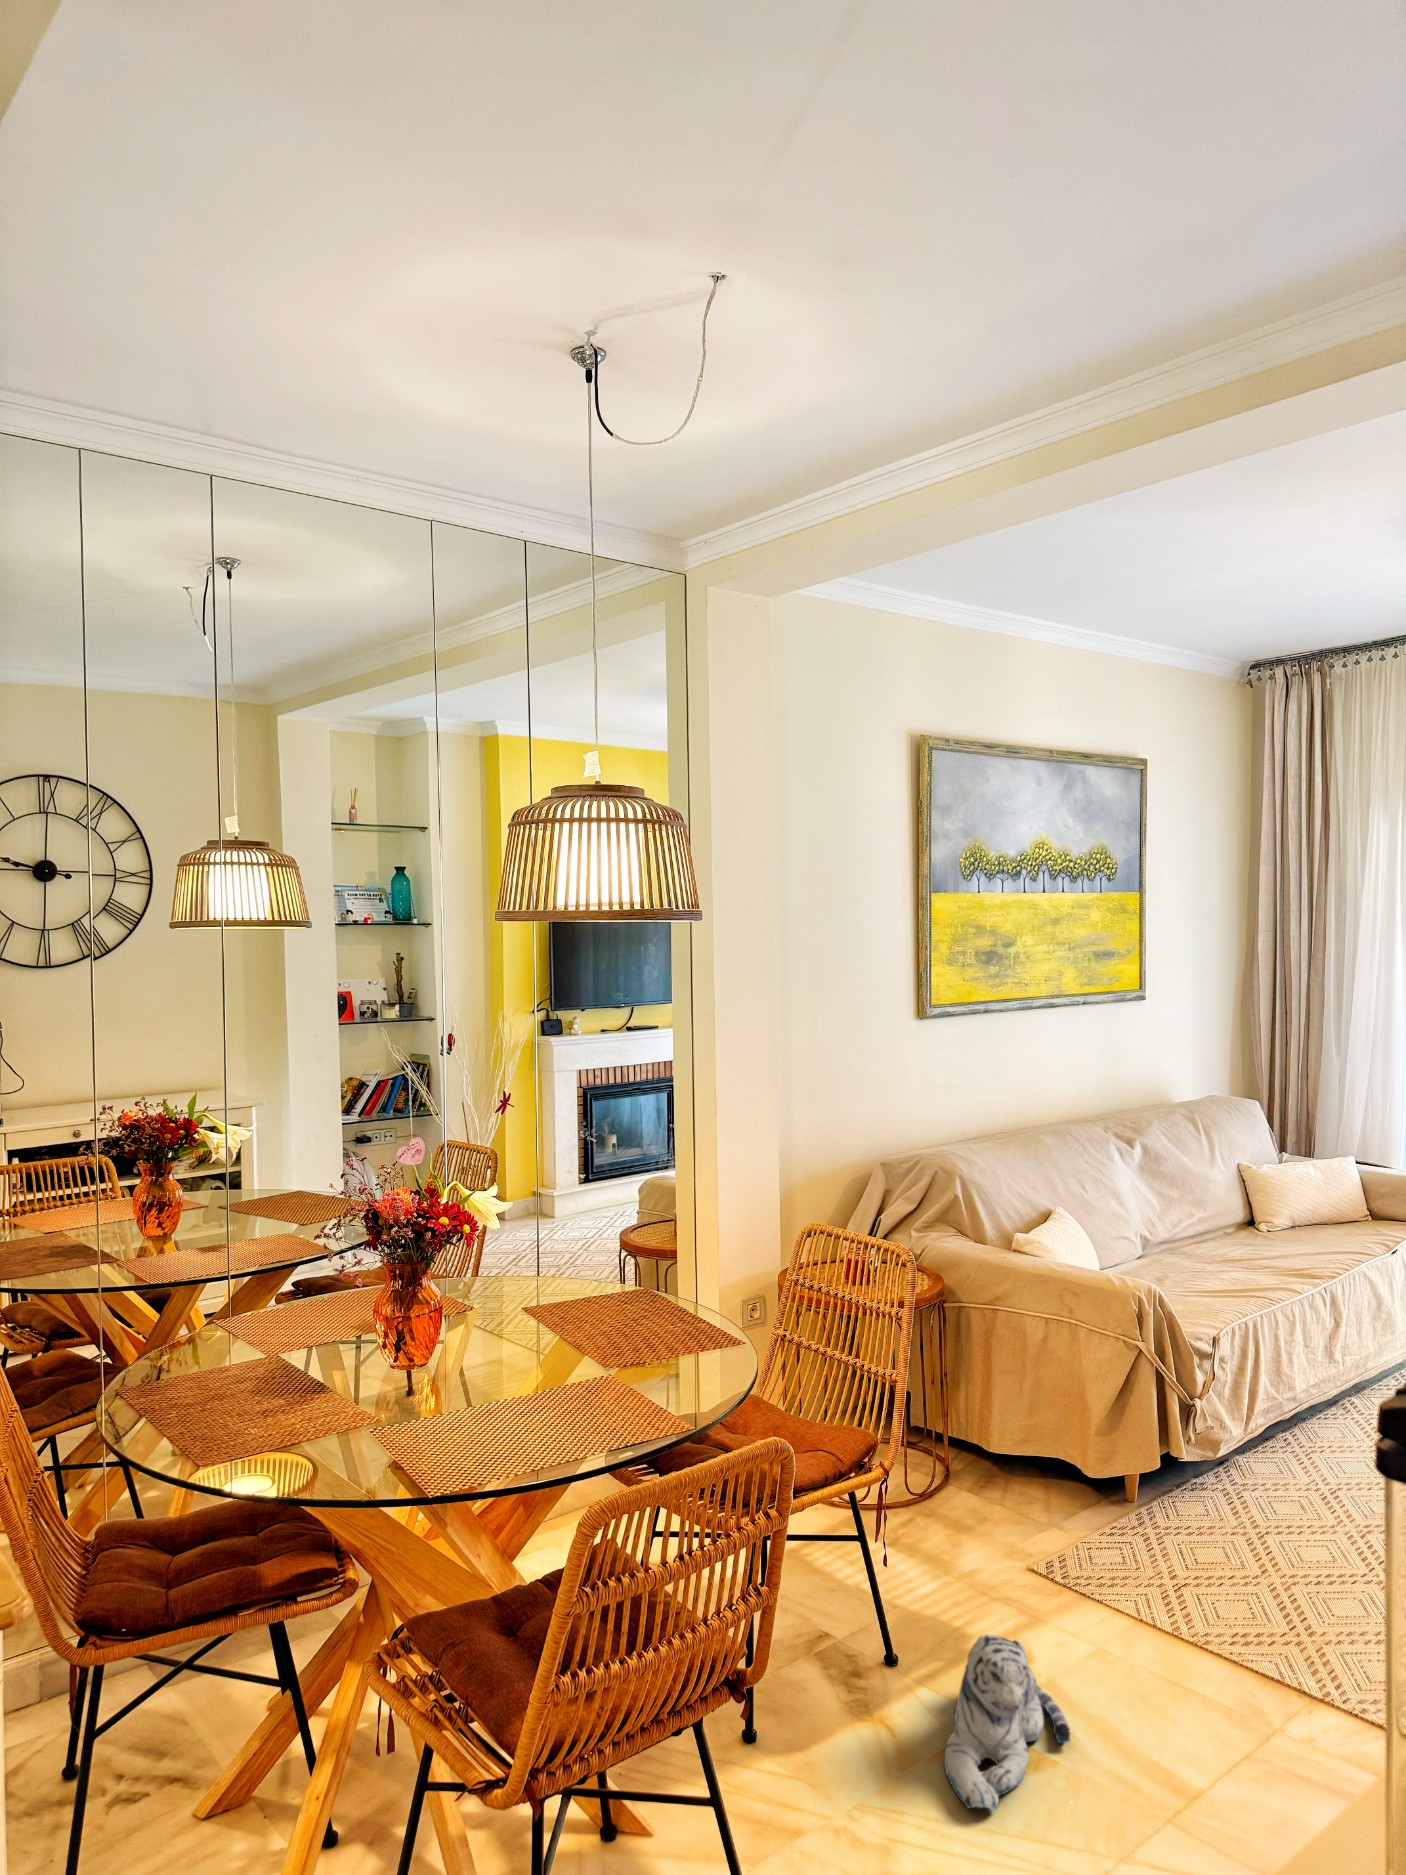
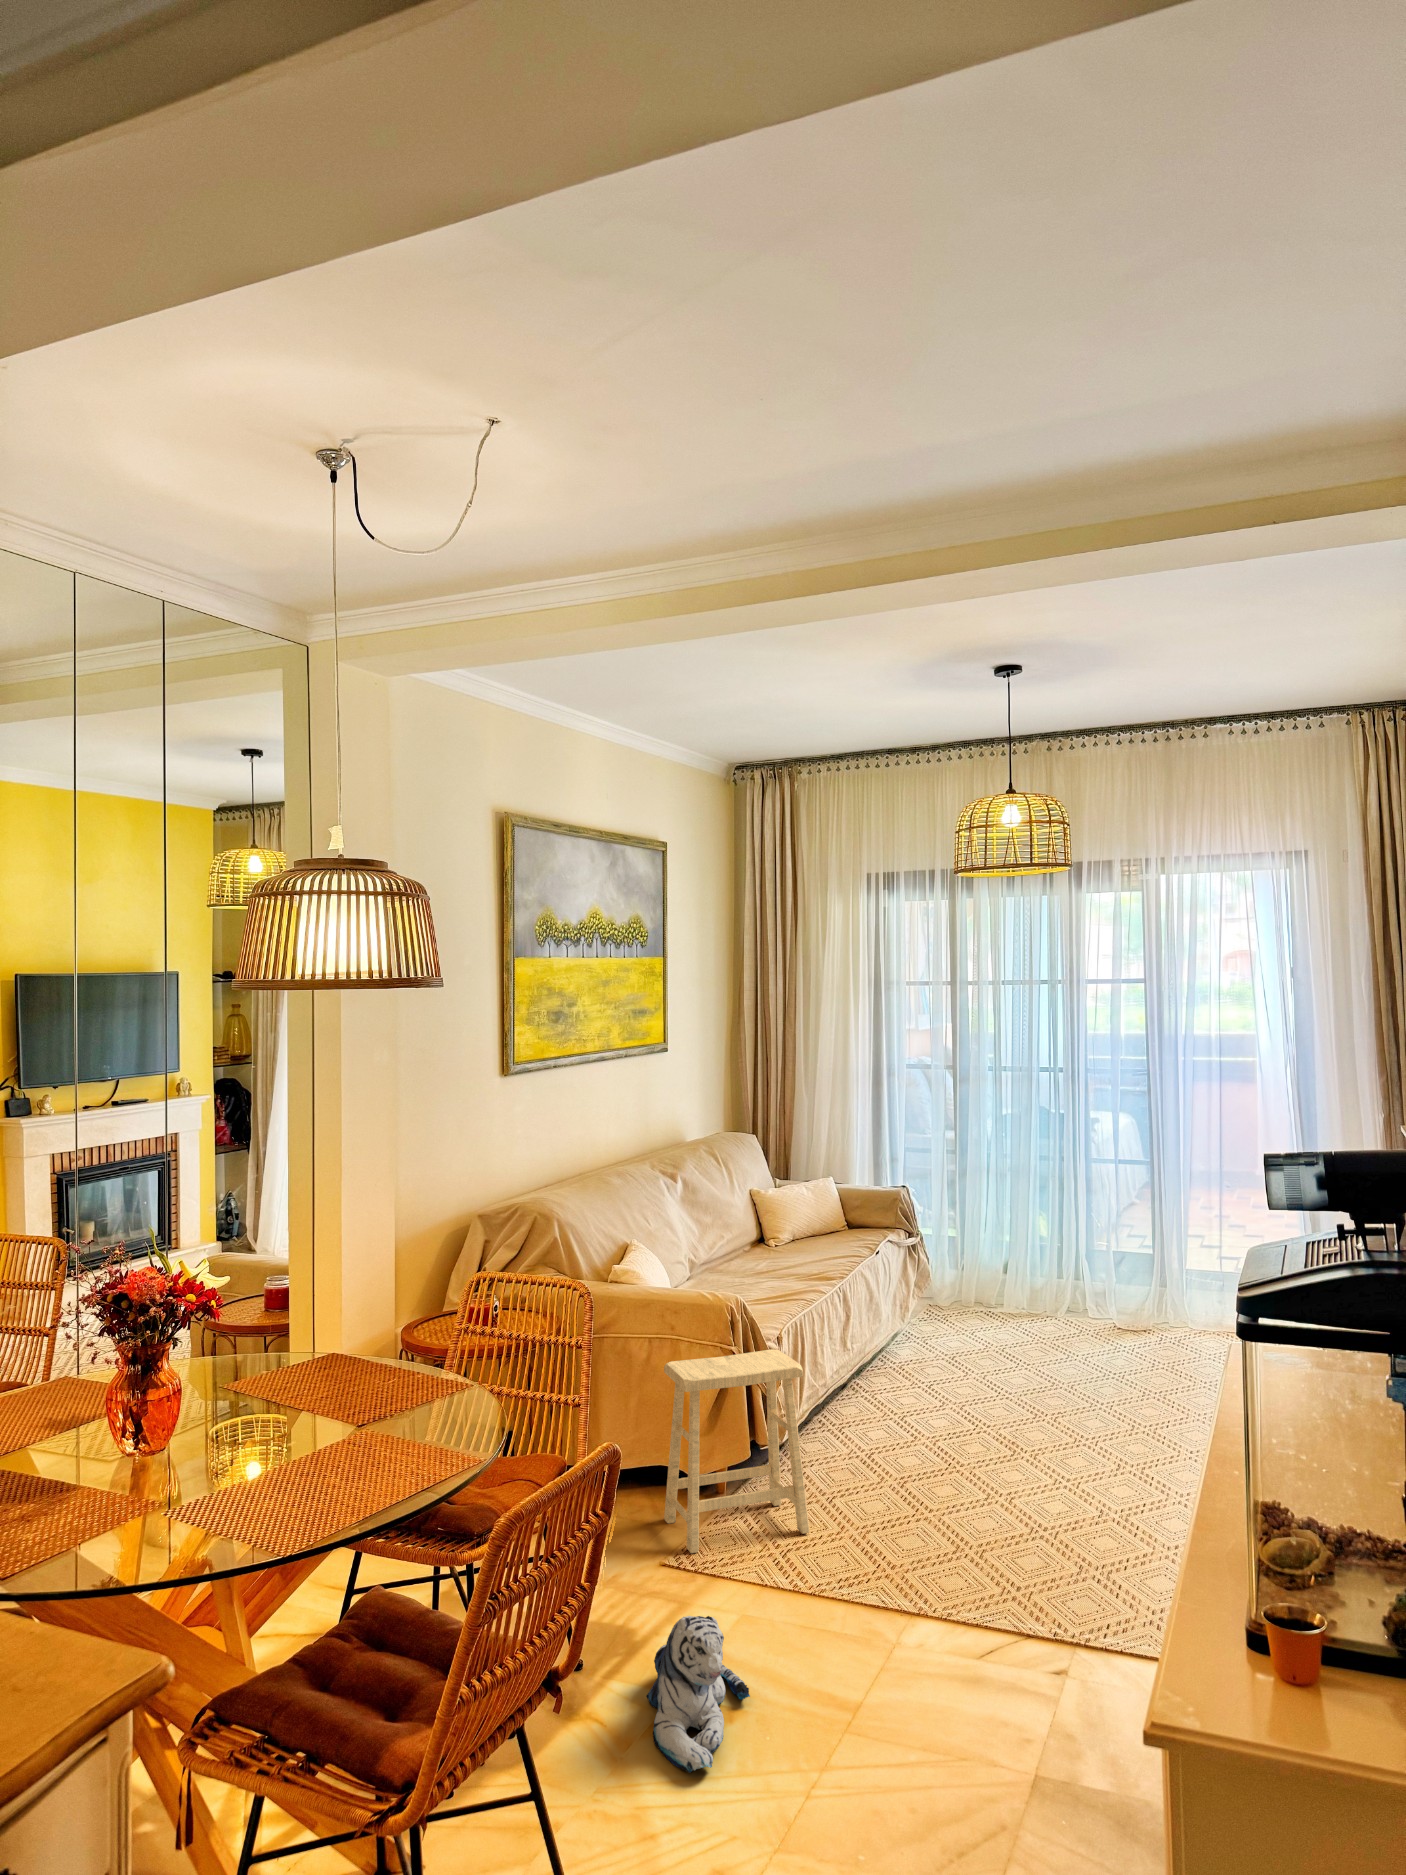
footstool: none [1048,1347,1219,1570] -> present [664,1349,809,1553]

